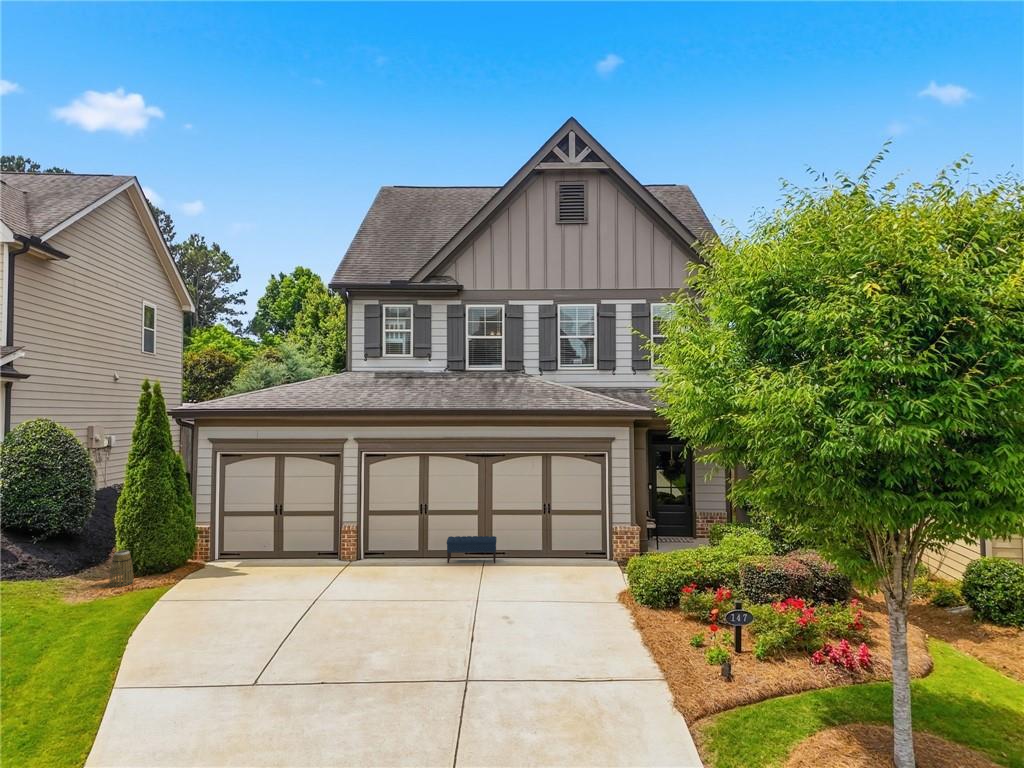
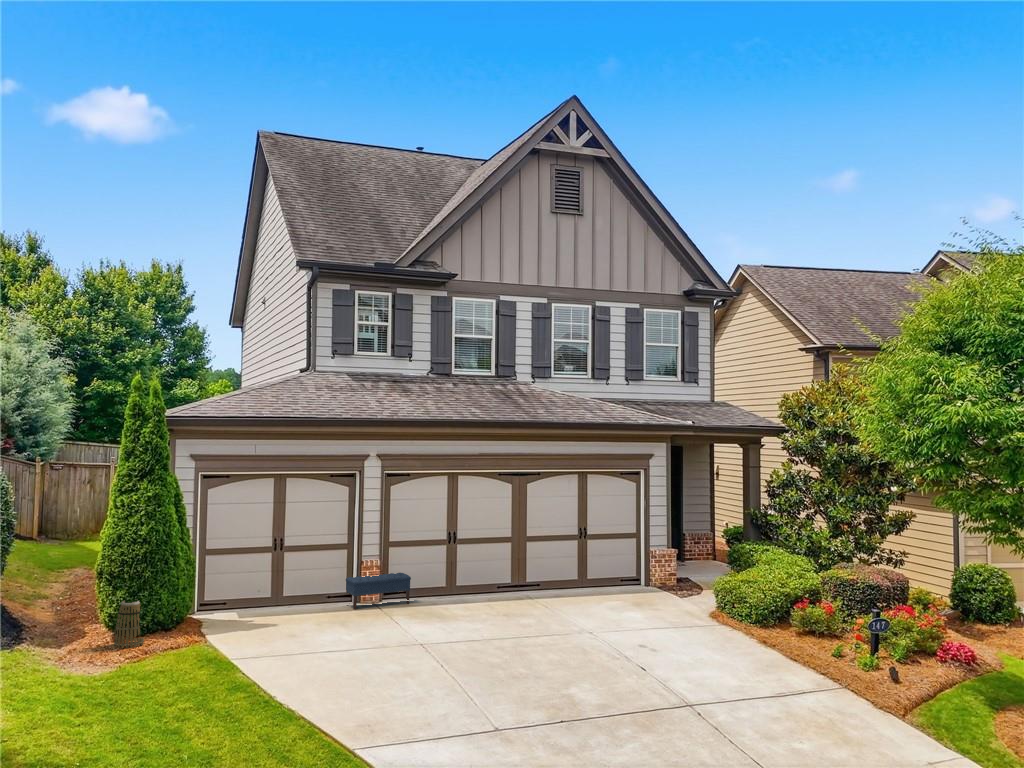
bench: present [447,536,496,563] -> present [346,573,411,610]

